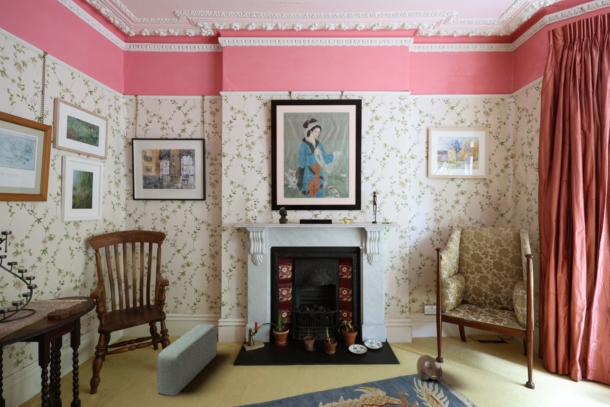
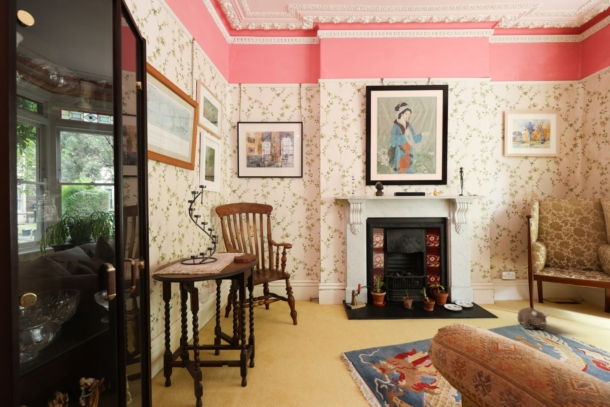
pouf: present [157,324,217,395] -> none [299,284,328,340]

